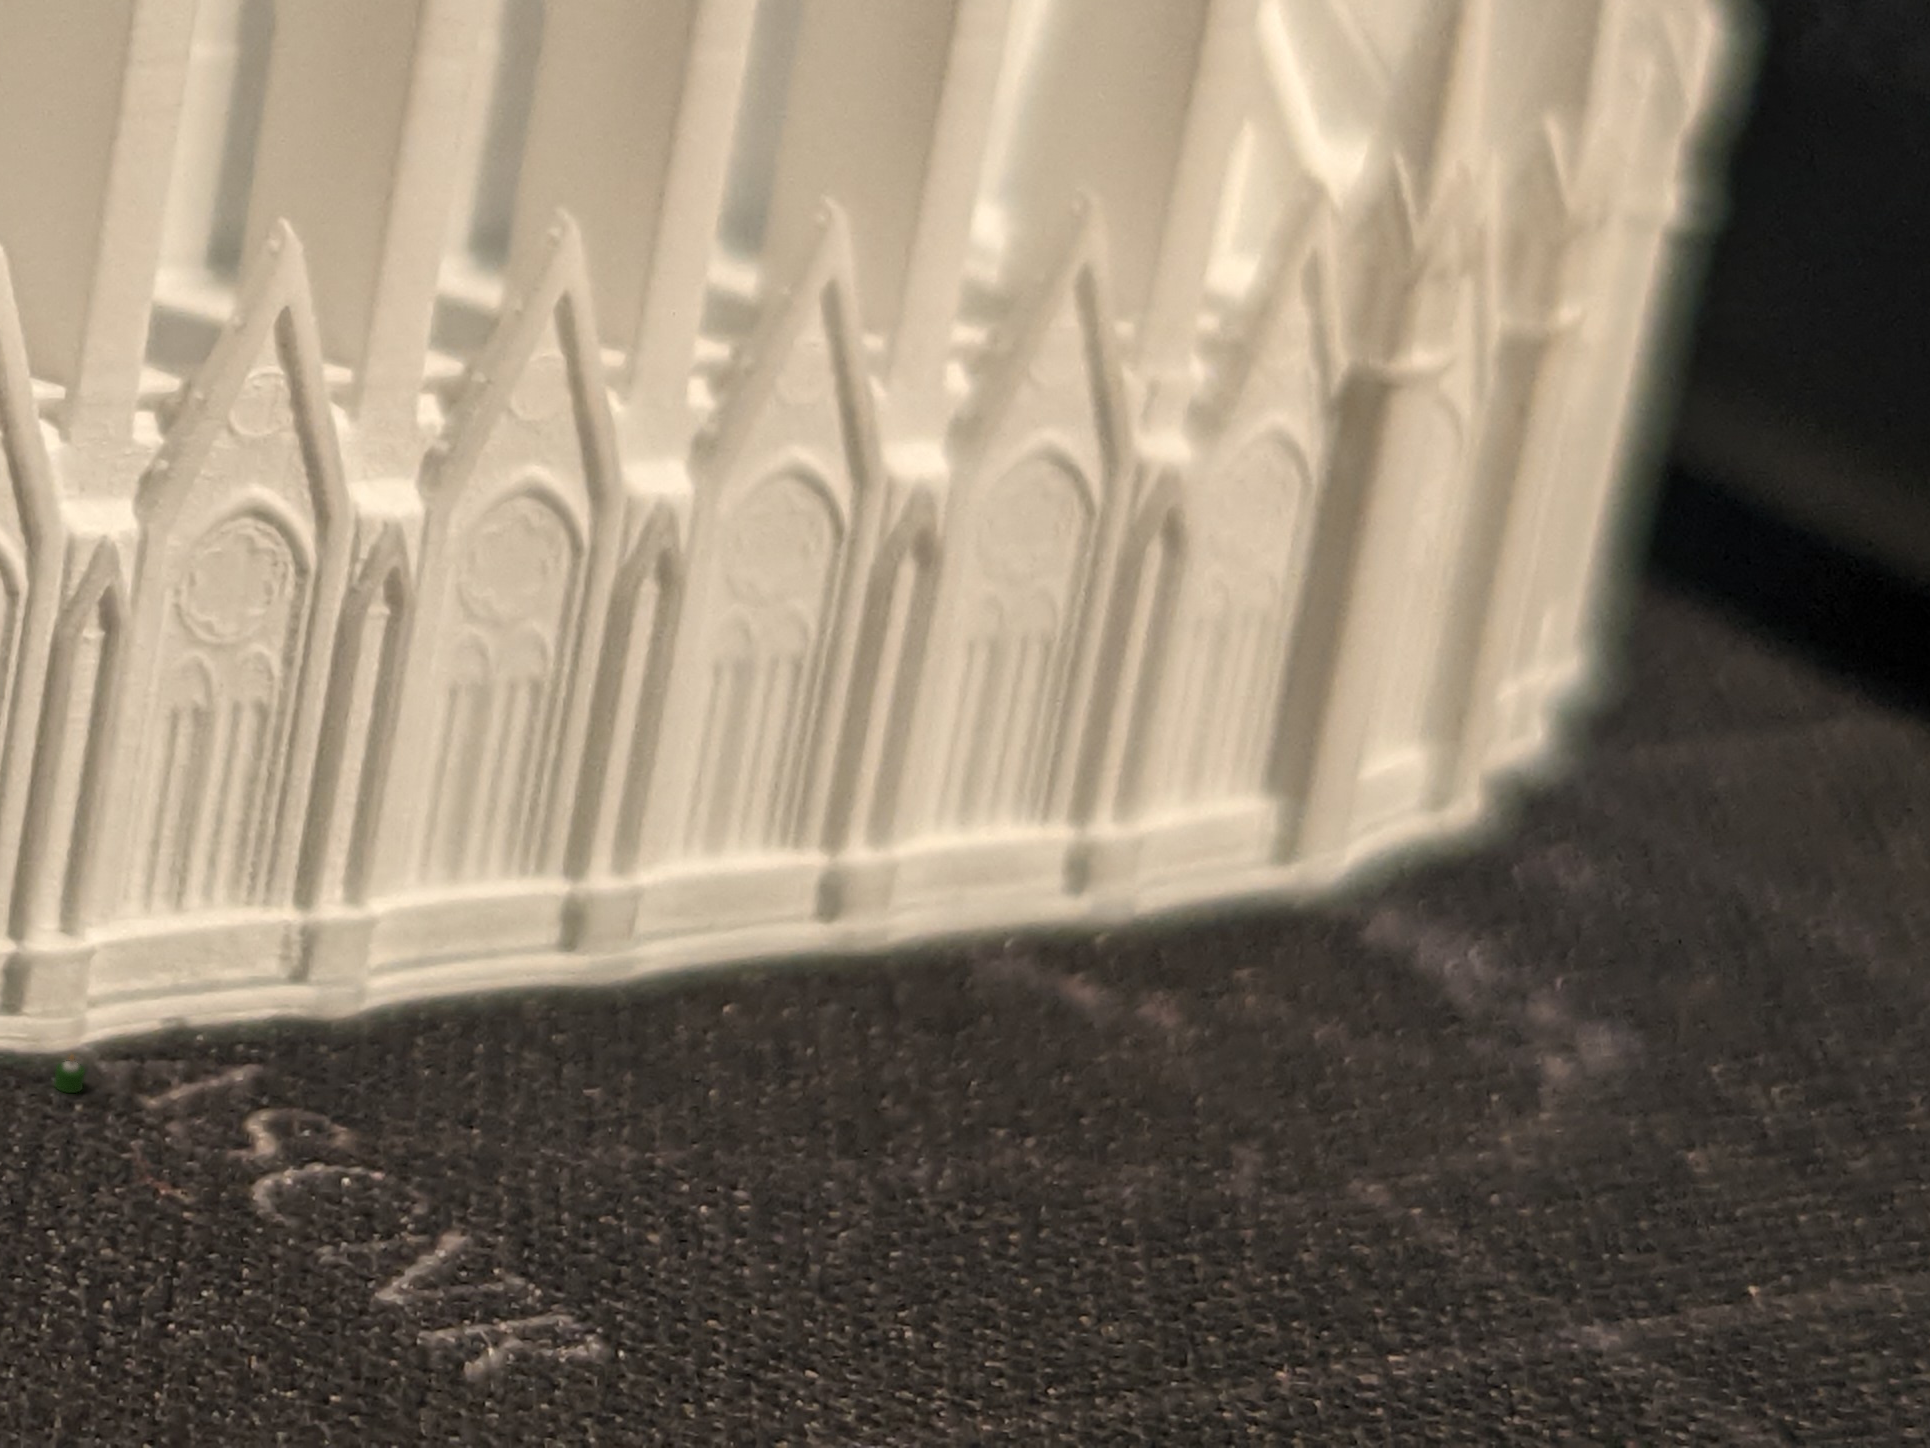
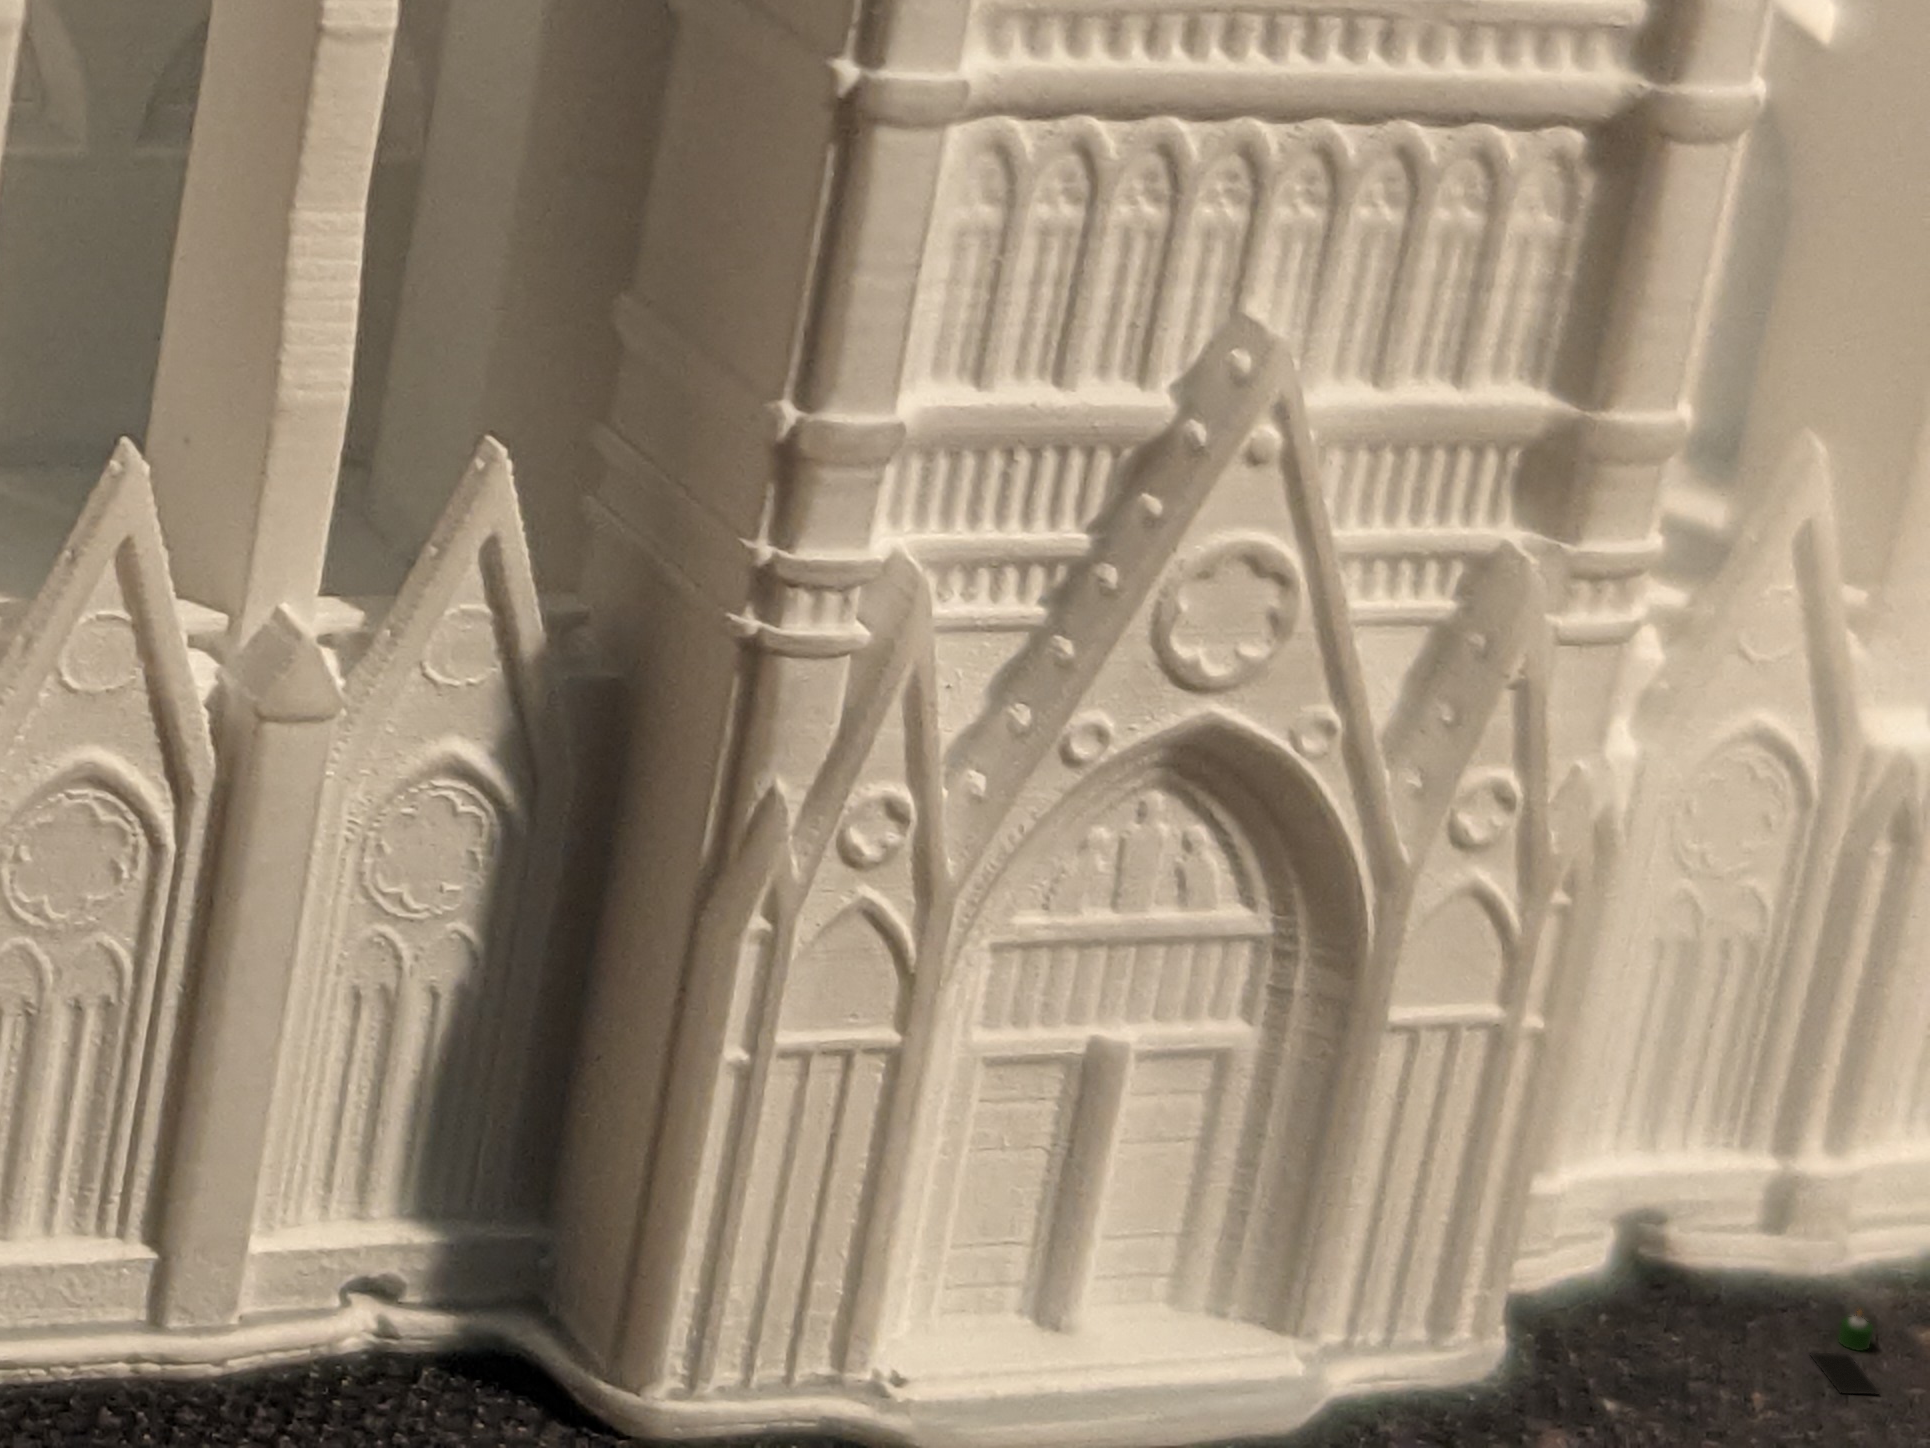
tablet: none [24,1097,82,1136] -> present [1811,1352,1878,1395]

